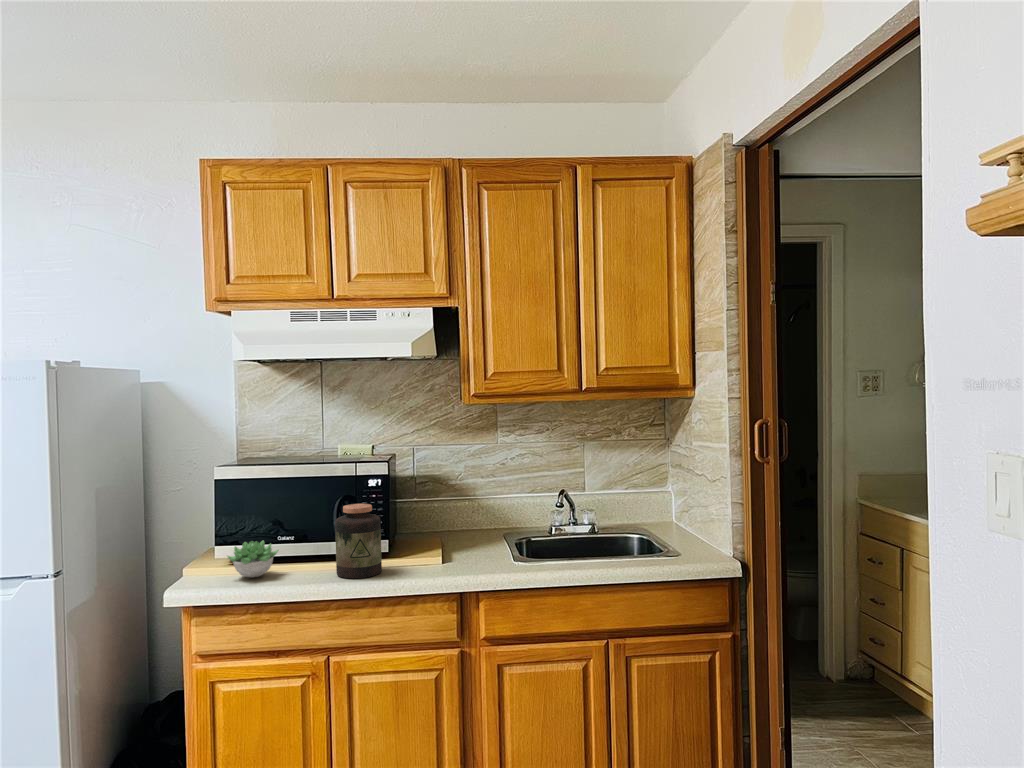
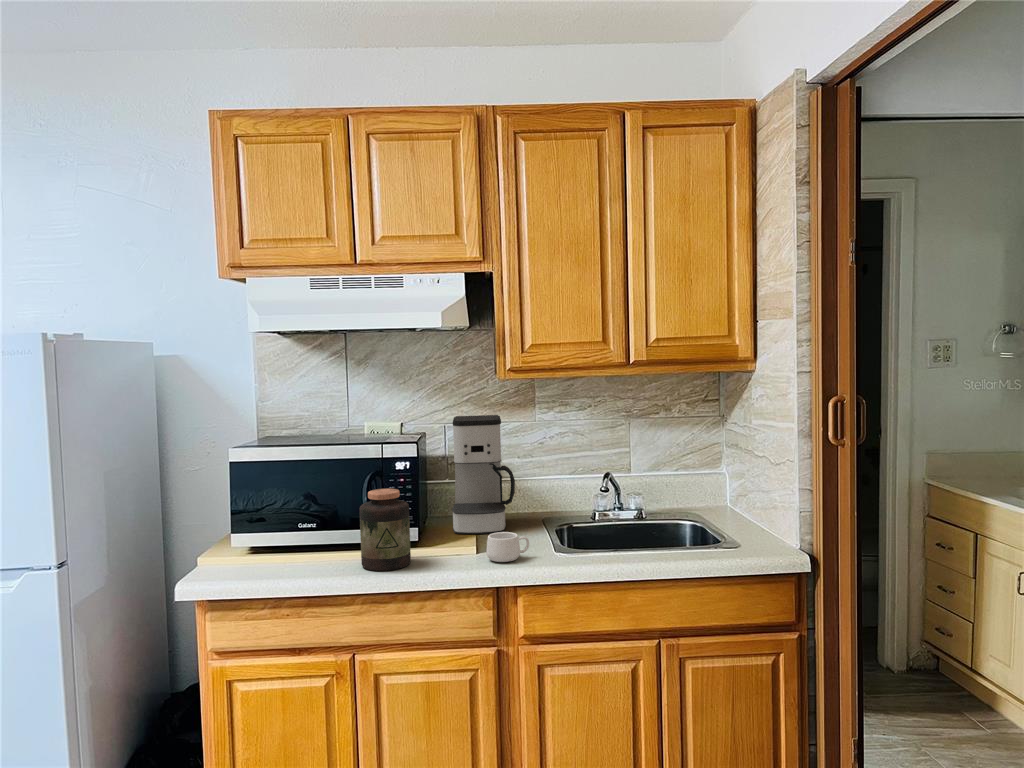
coffee maker: none [420,438,478,547] -> present [452,415,515,534]
succulent plant: present [227,541,279,577] -> none [242,528,300,568]
mug: none [451,543,490,570] -> present [486,532,529,562]

